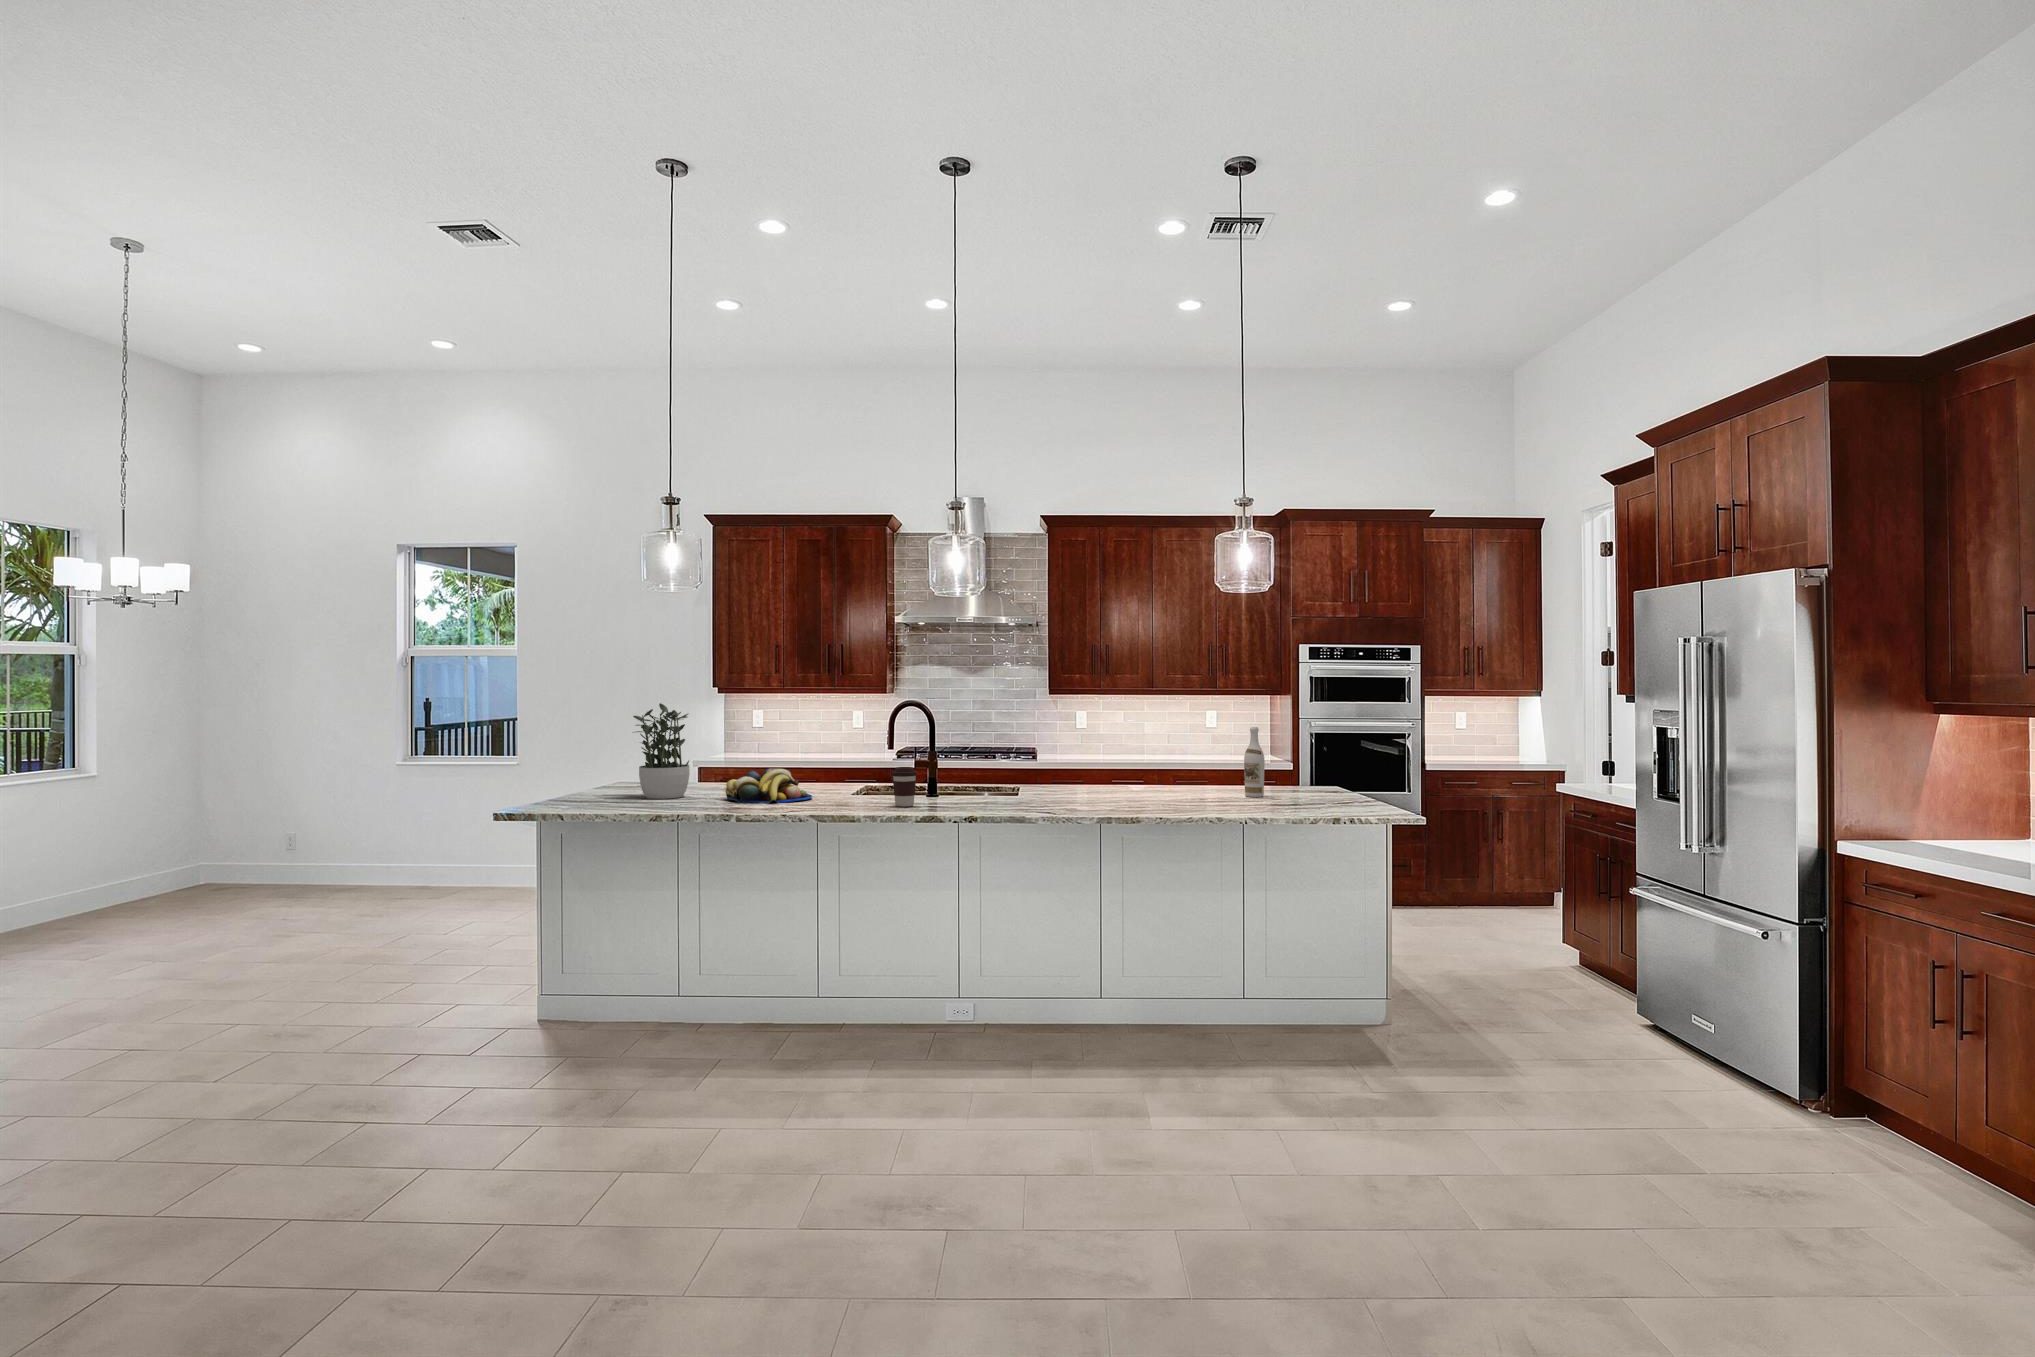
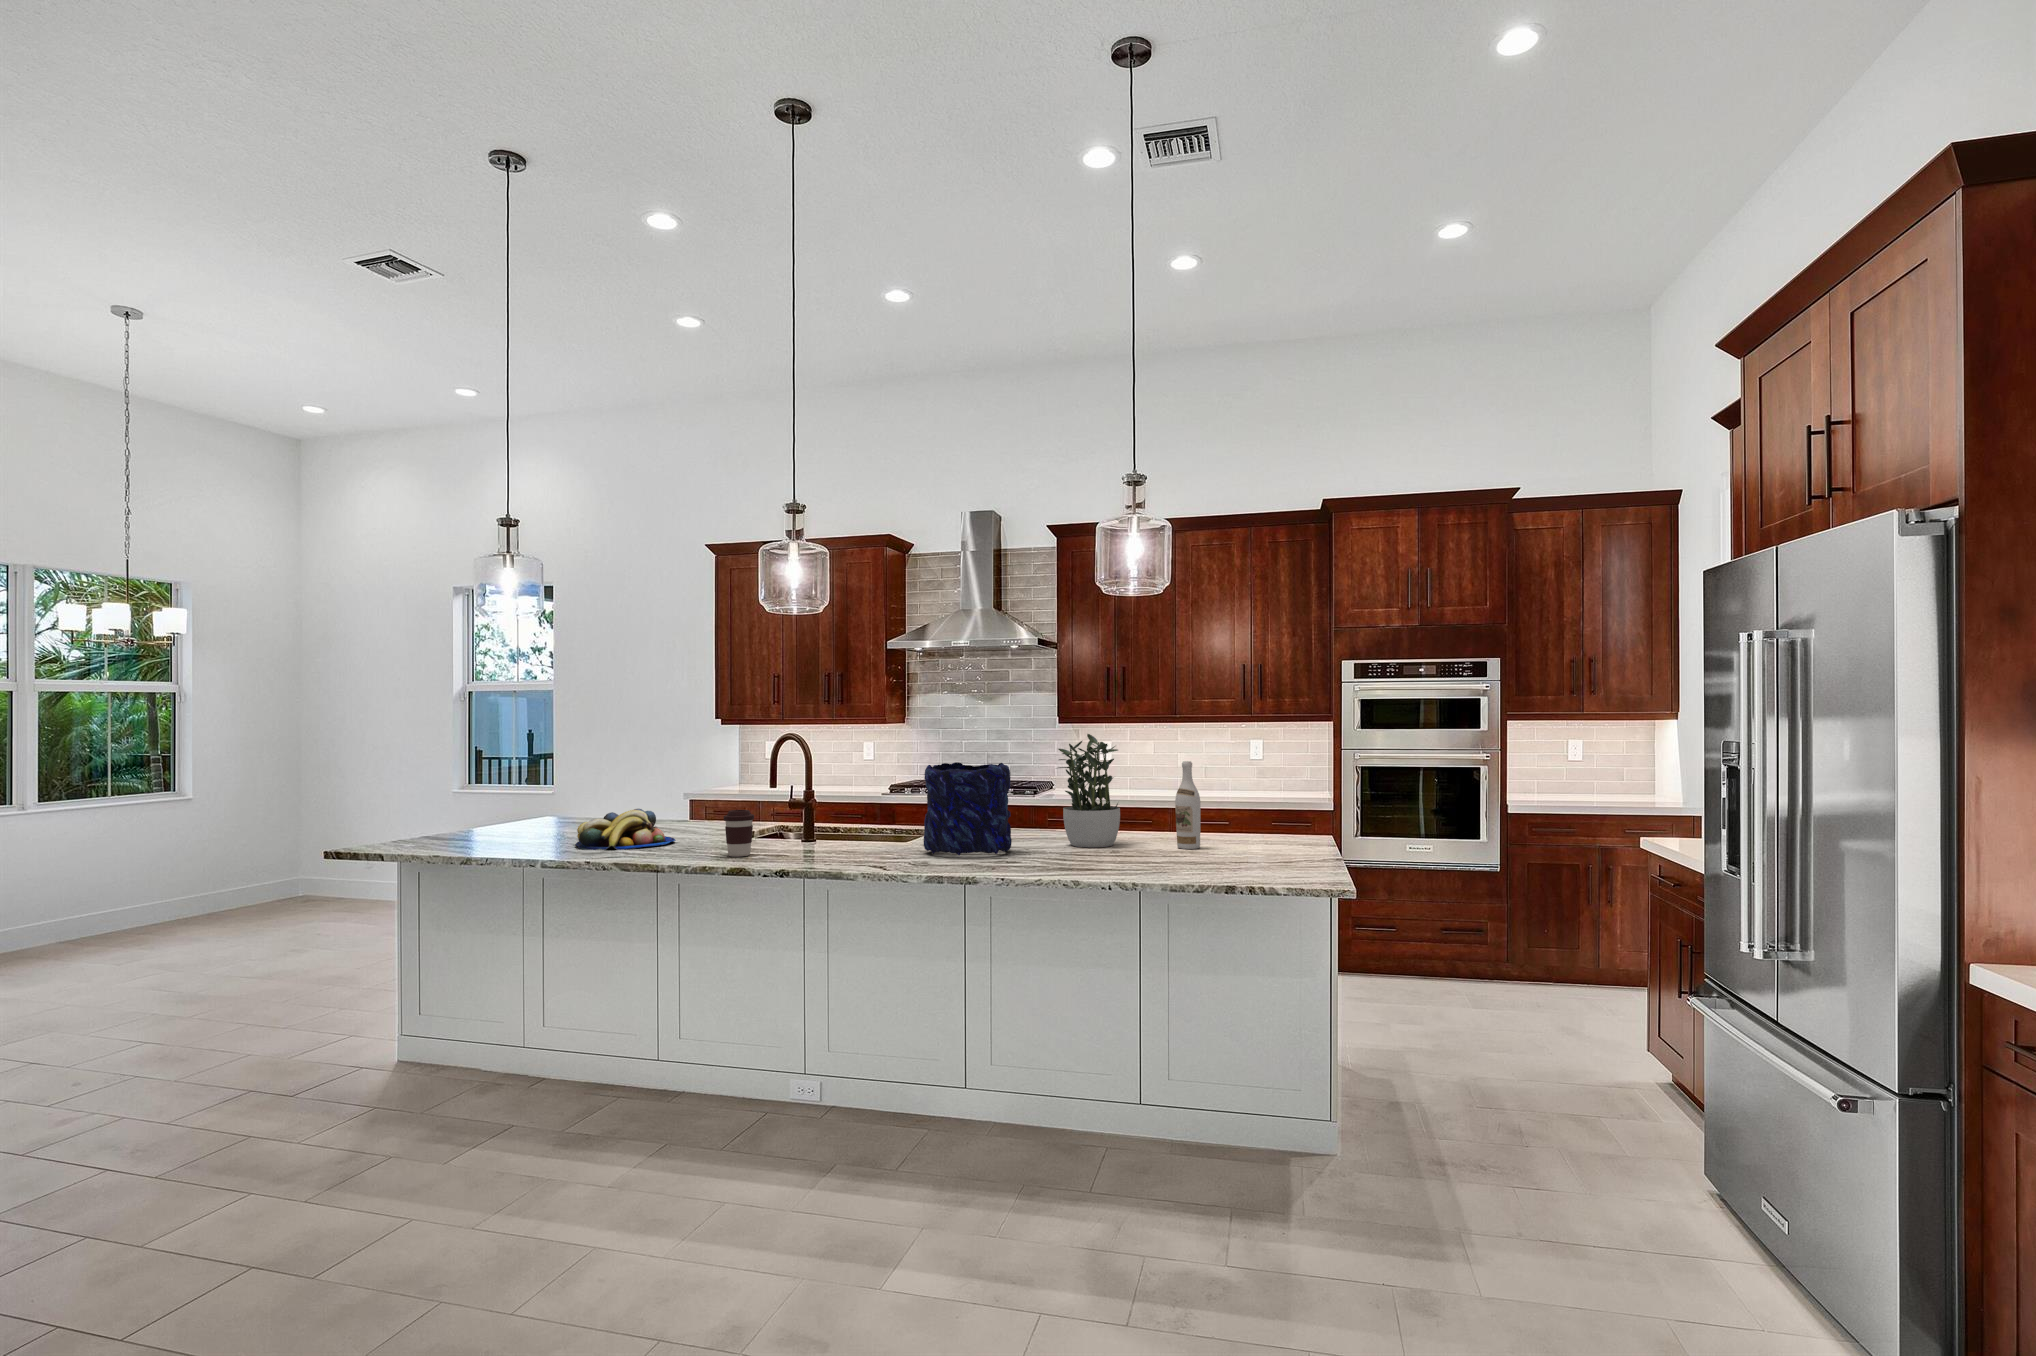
potted plant: present [633,703,690,799] -> present [1058,734,1120,847]
vase: none [1054,727,1126,803] -> present [924,762,1012,855]

